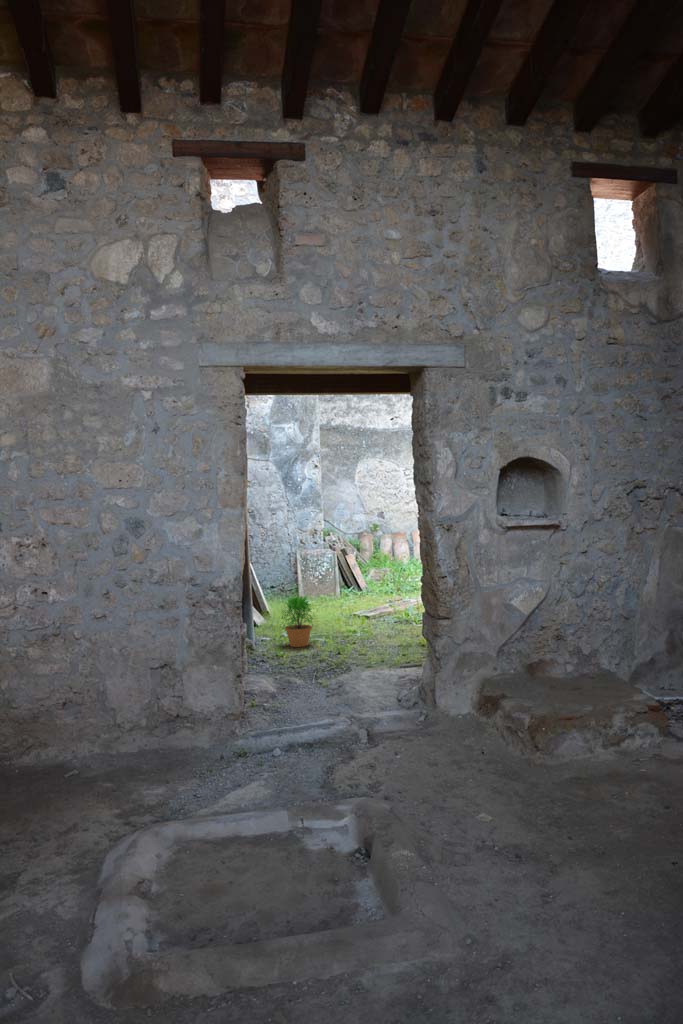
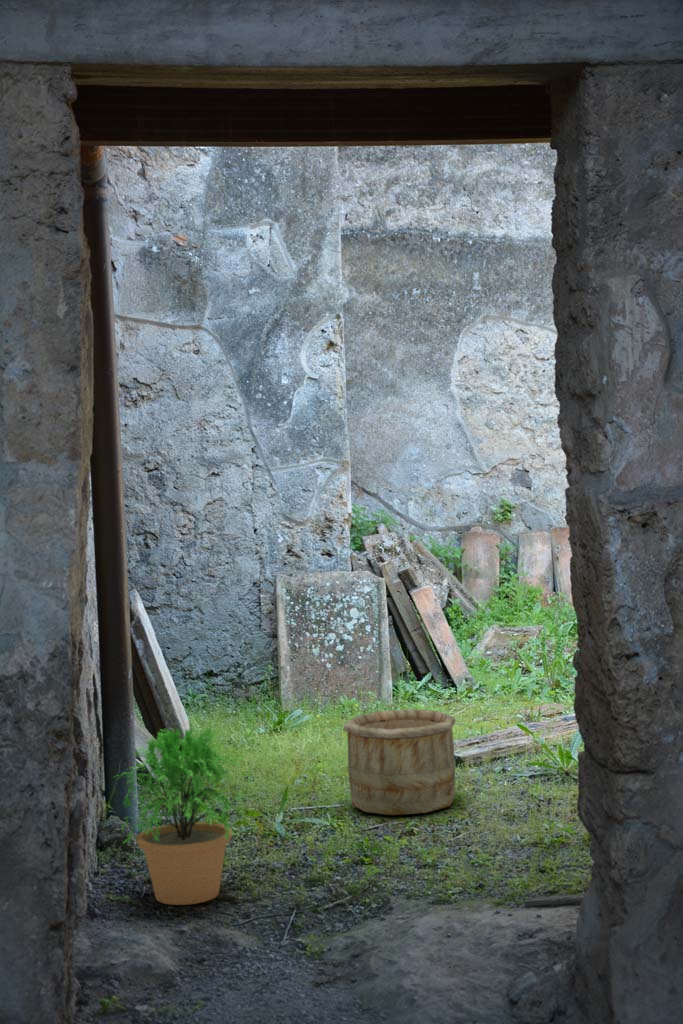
wooden bucket: none [337,594,372,626] -> present [343,709,455,815]

